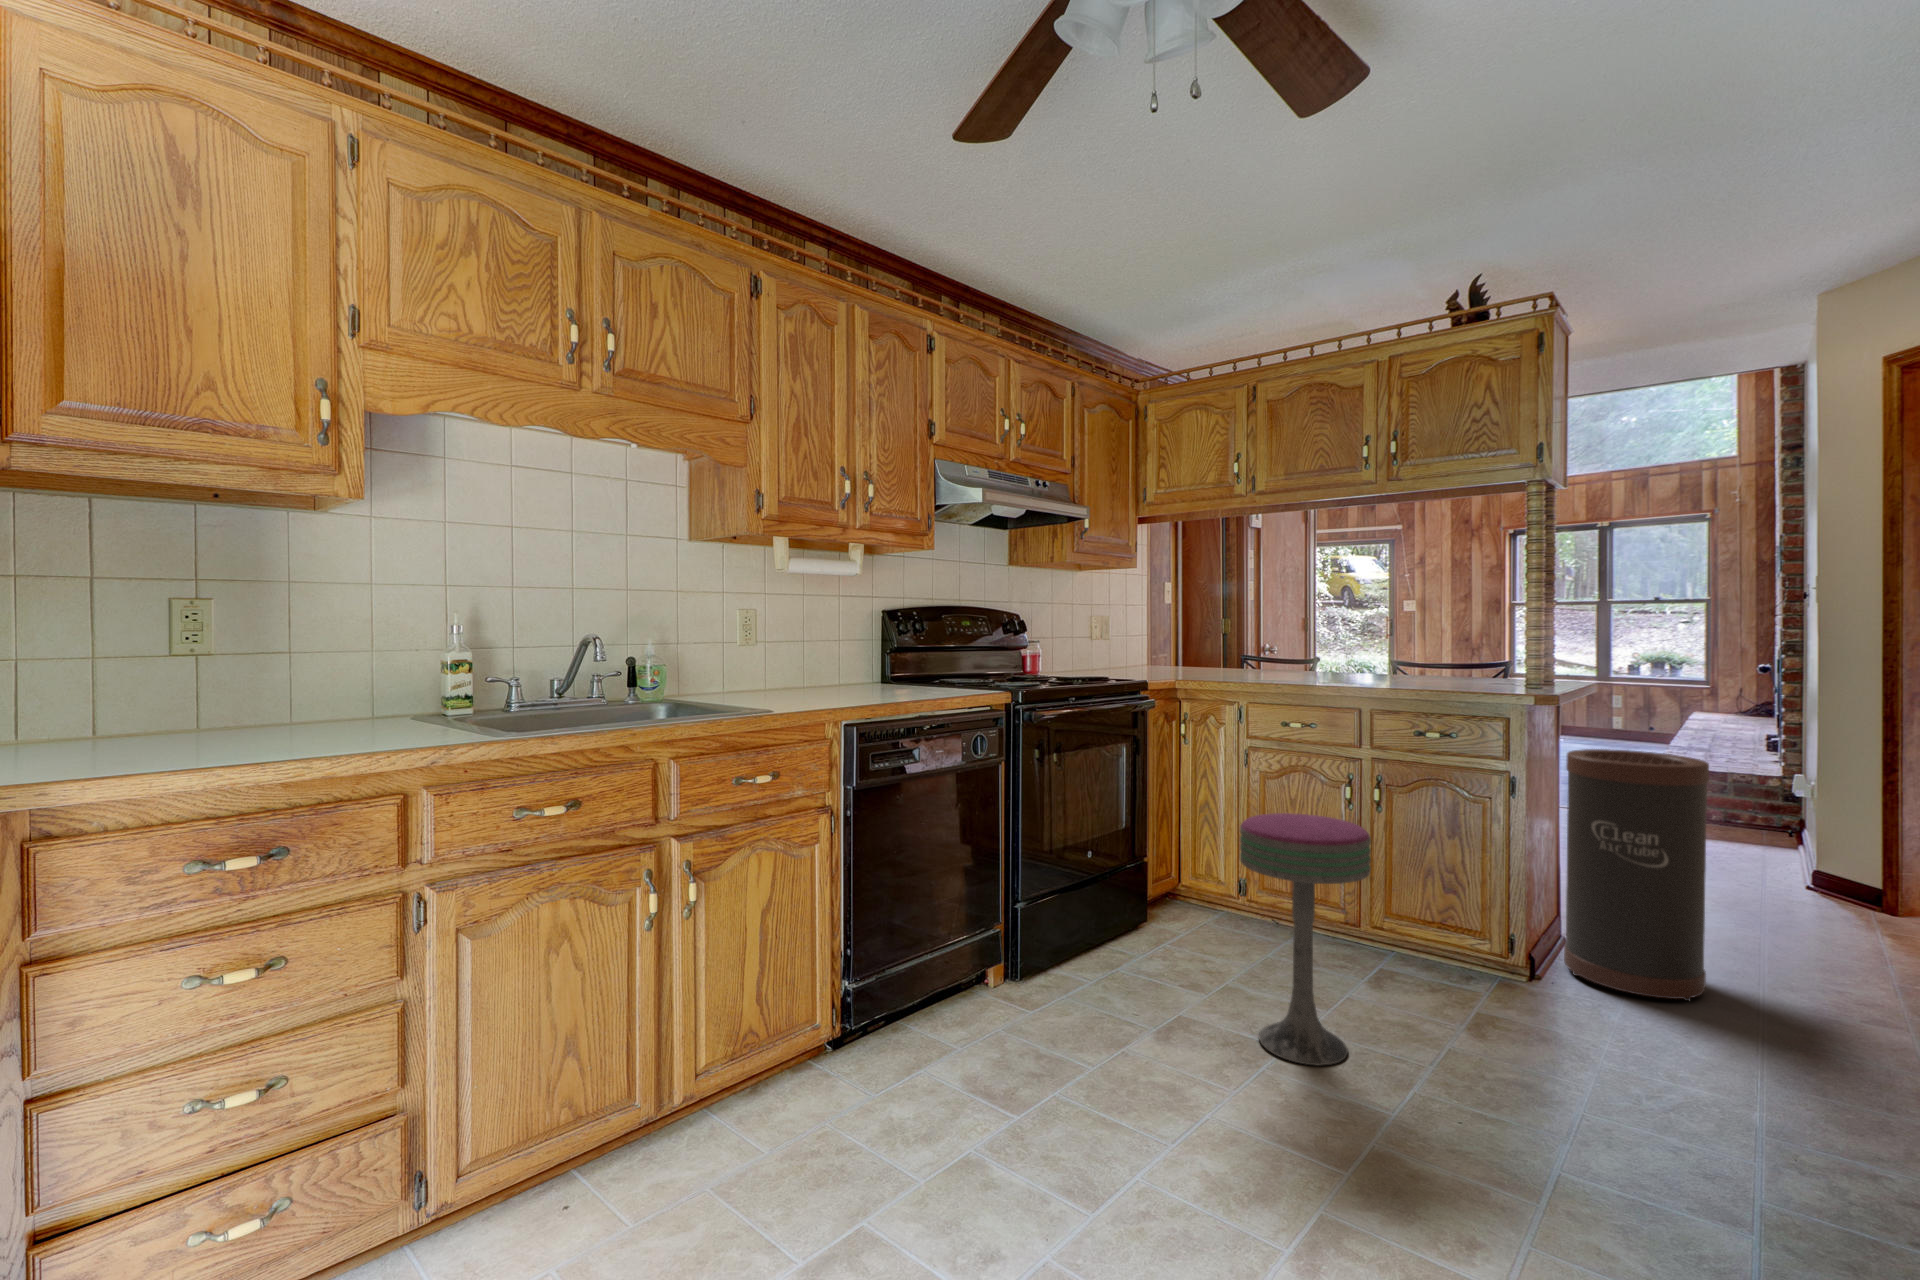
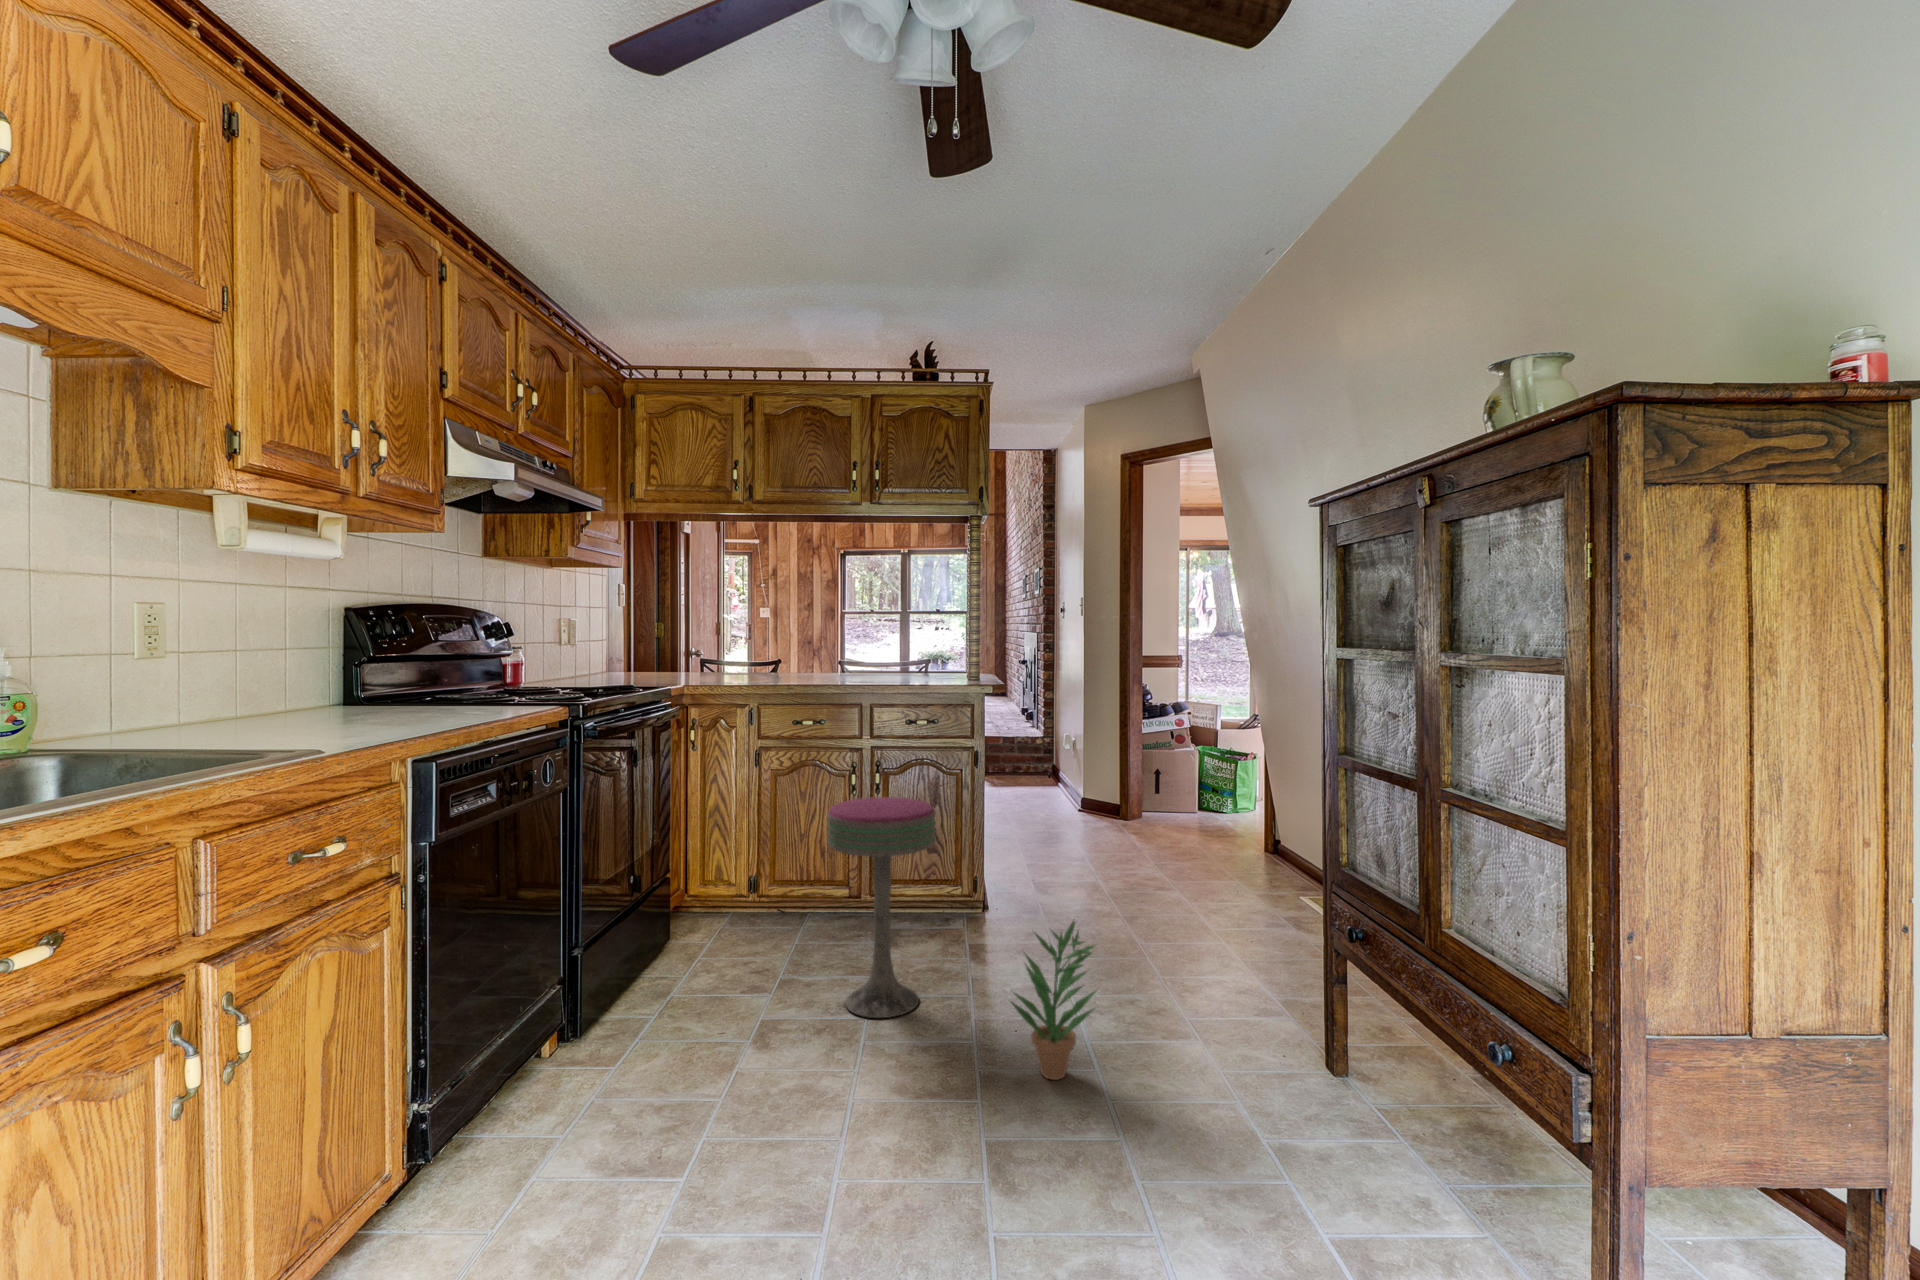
trash can: present [1564,749,1709,1001] -> none [996,721,1077,896]
potted plant: none [1388,1007,1523,1215] -> present [1010,919,1096,1080]

